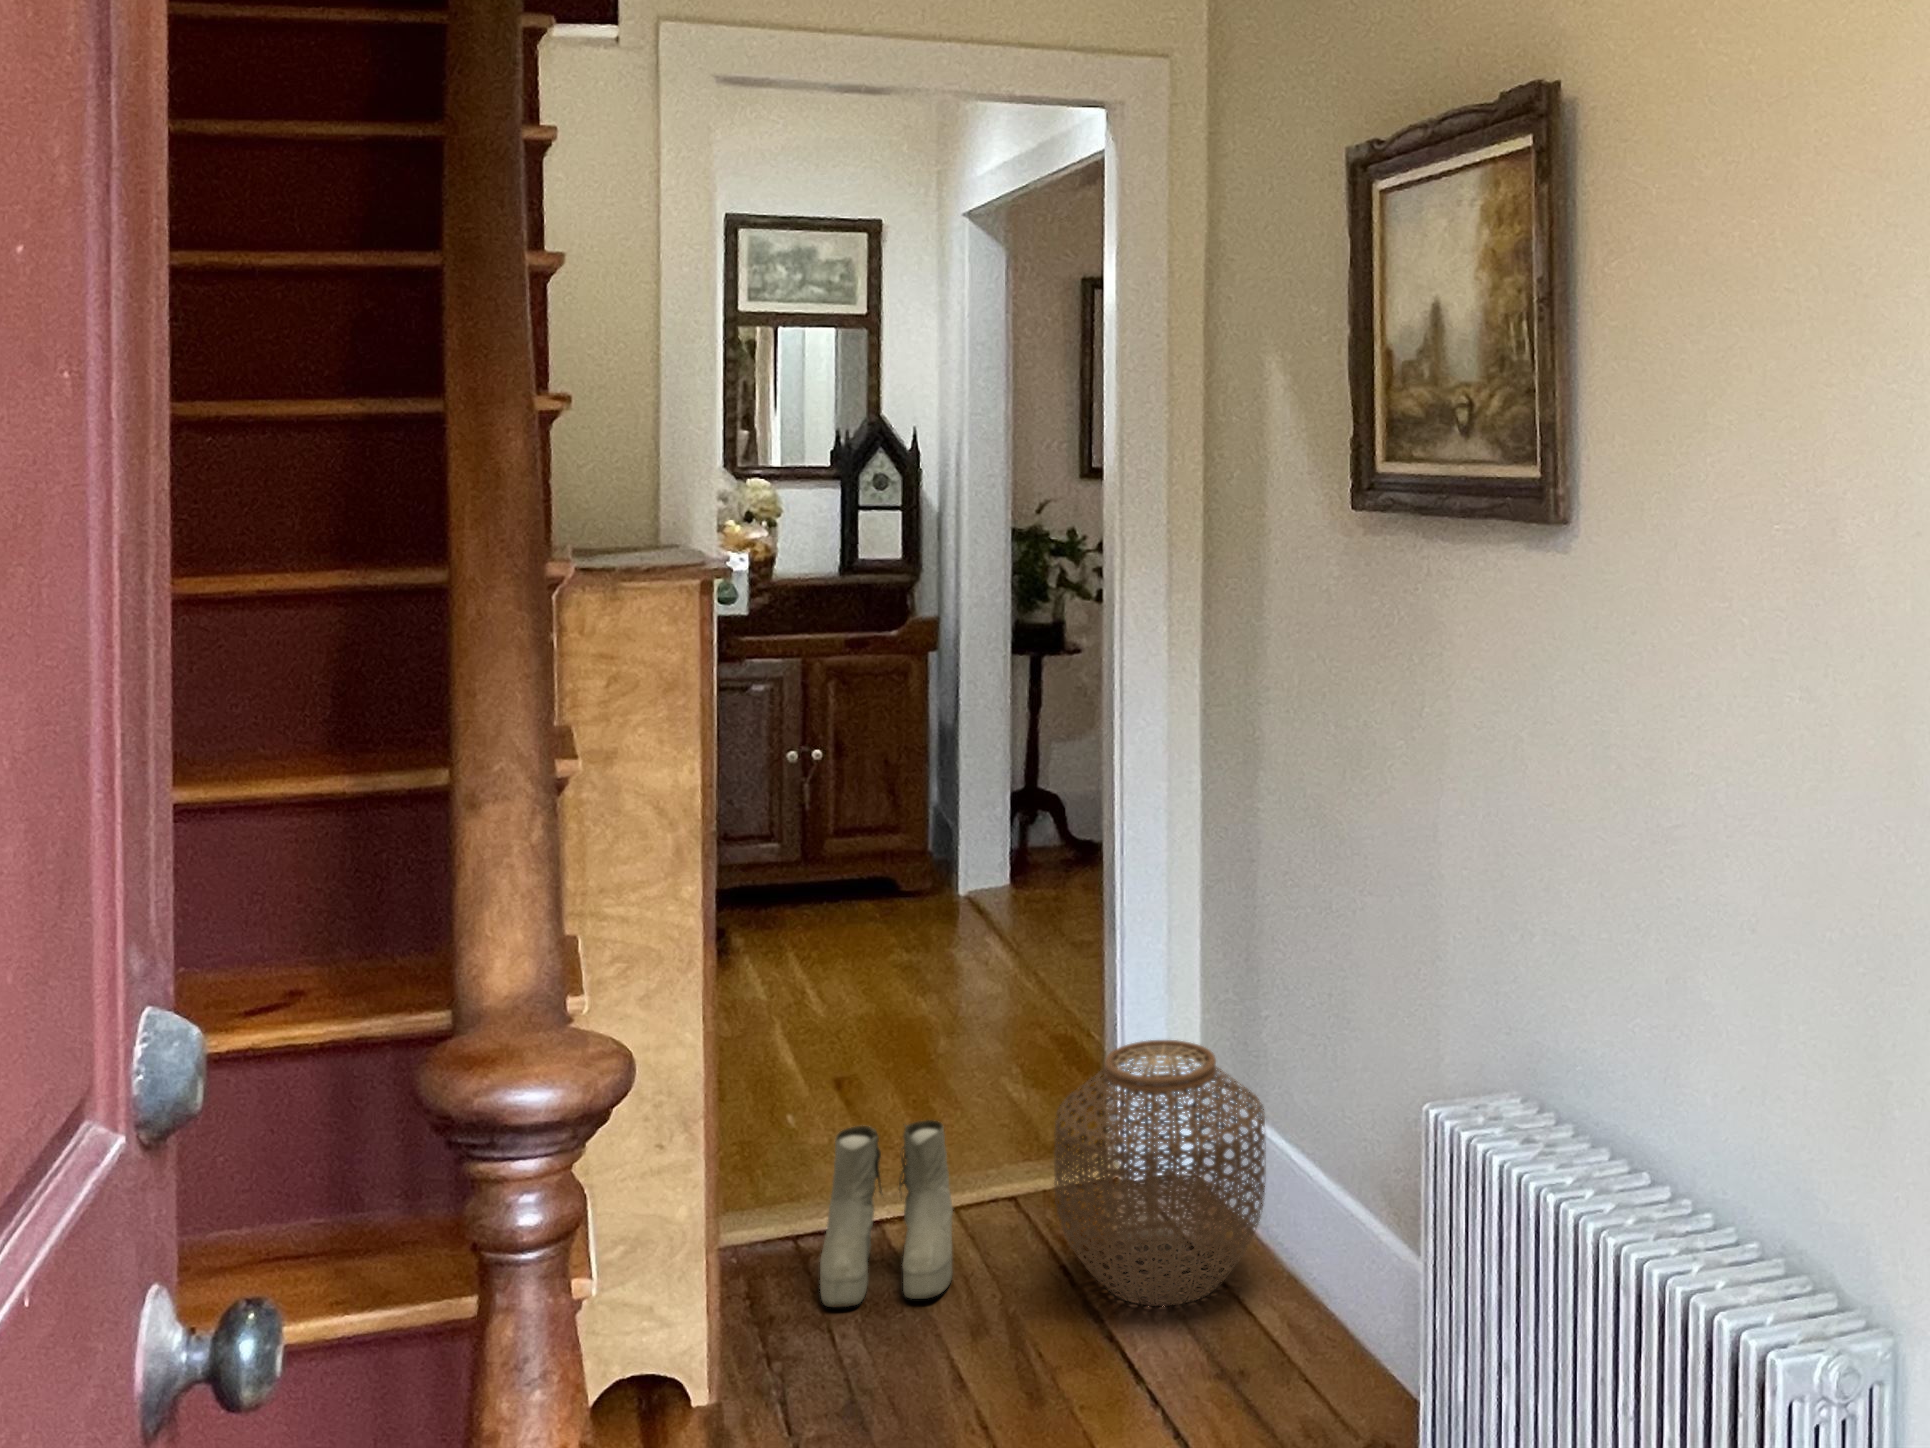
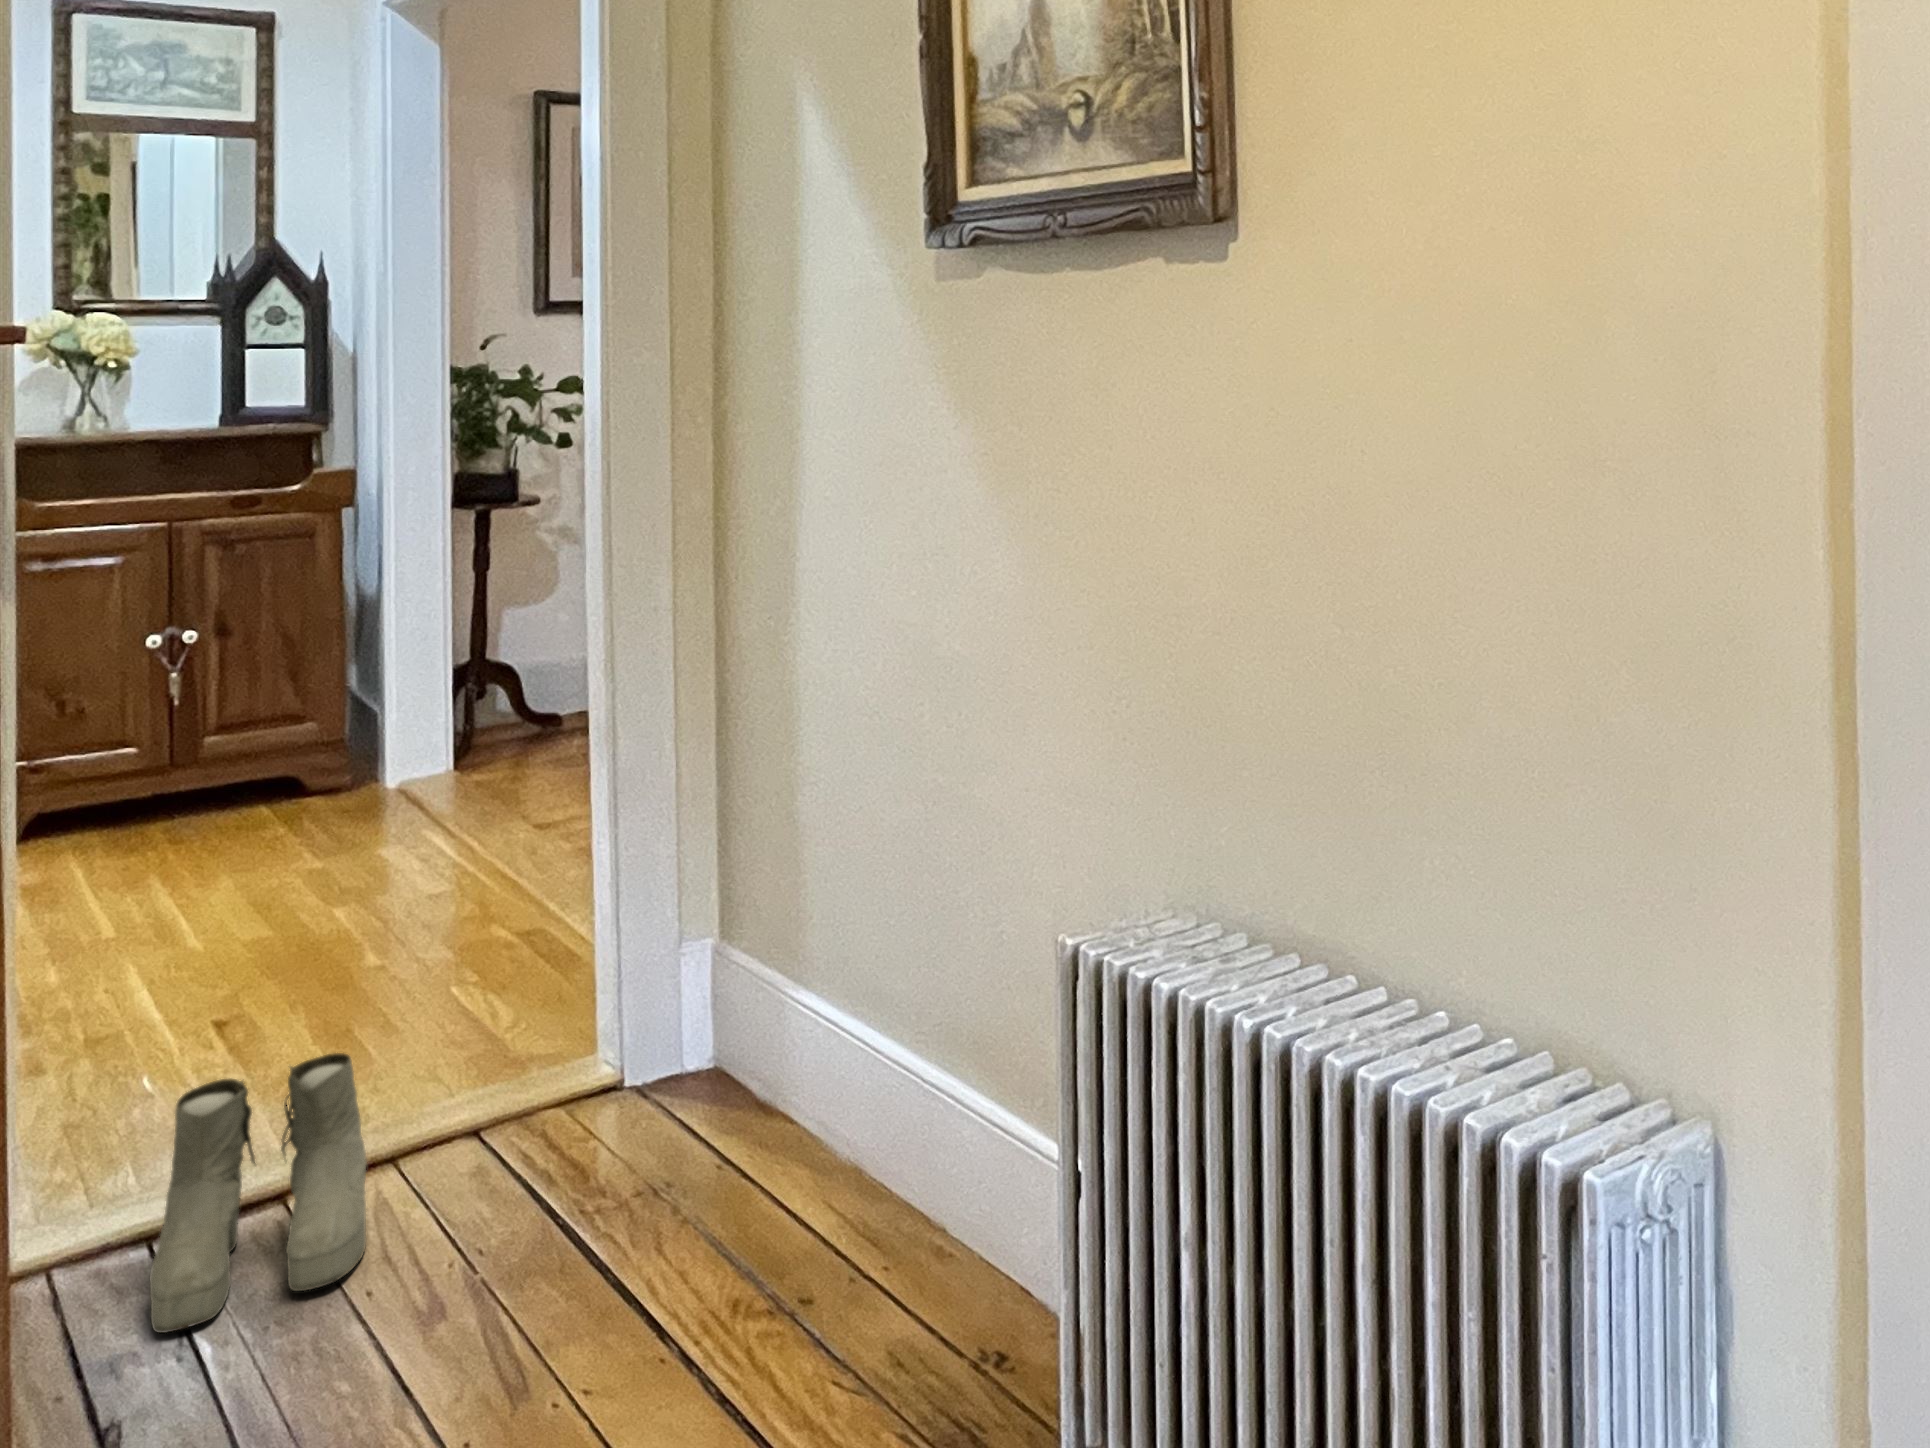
woven basket: present [1054,1040,1265,1306] -> none [517,902,803,1224]

